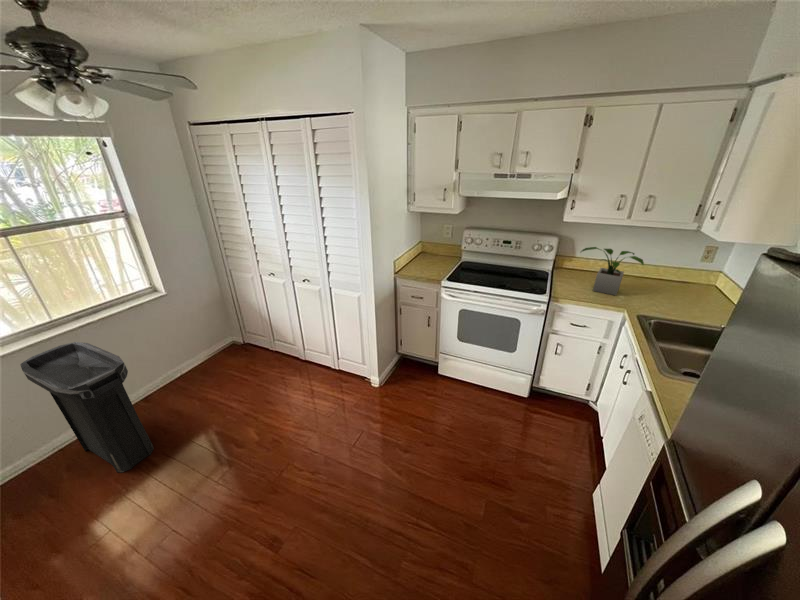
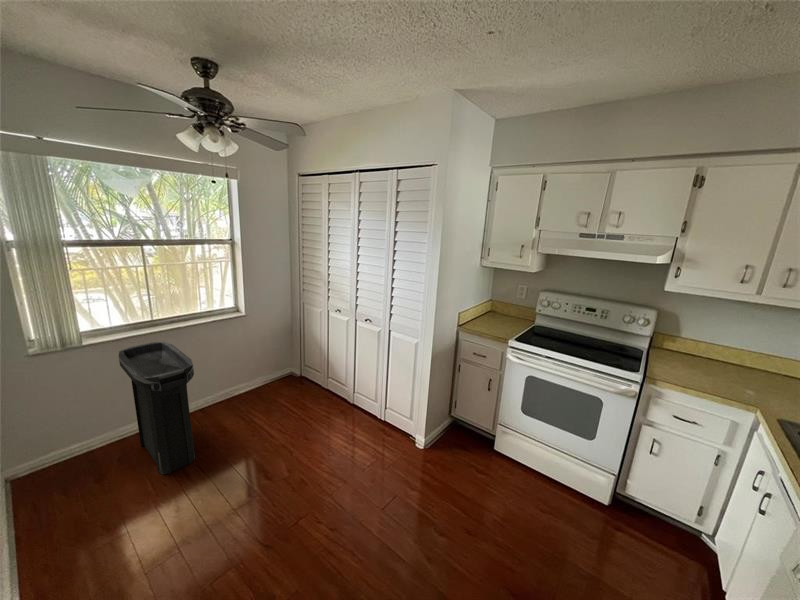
potted plant: present [581,247,644,295] -> none [686,324,780,389]

